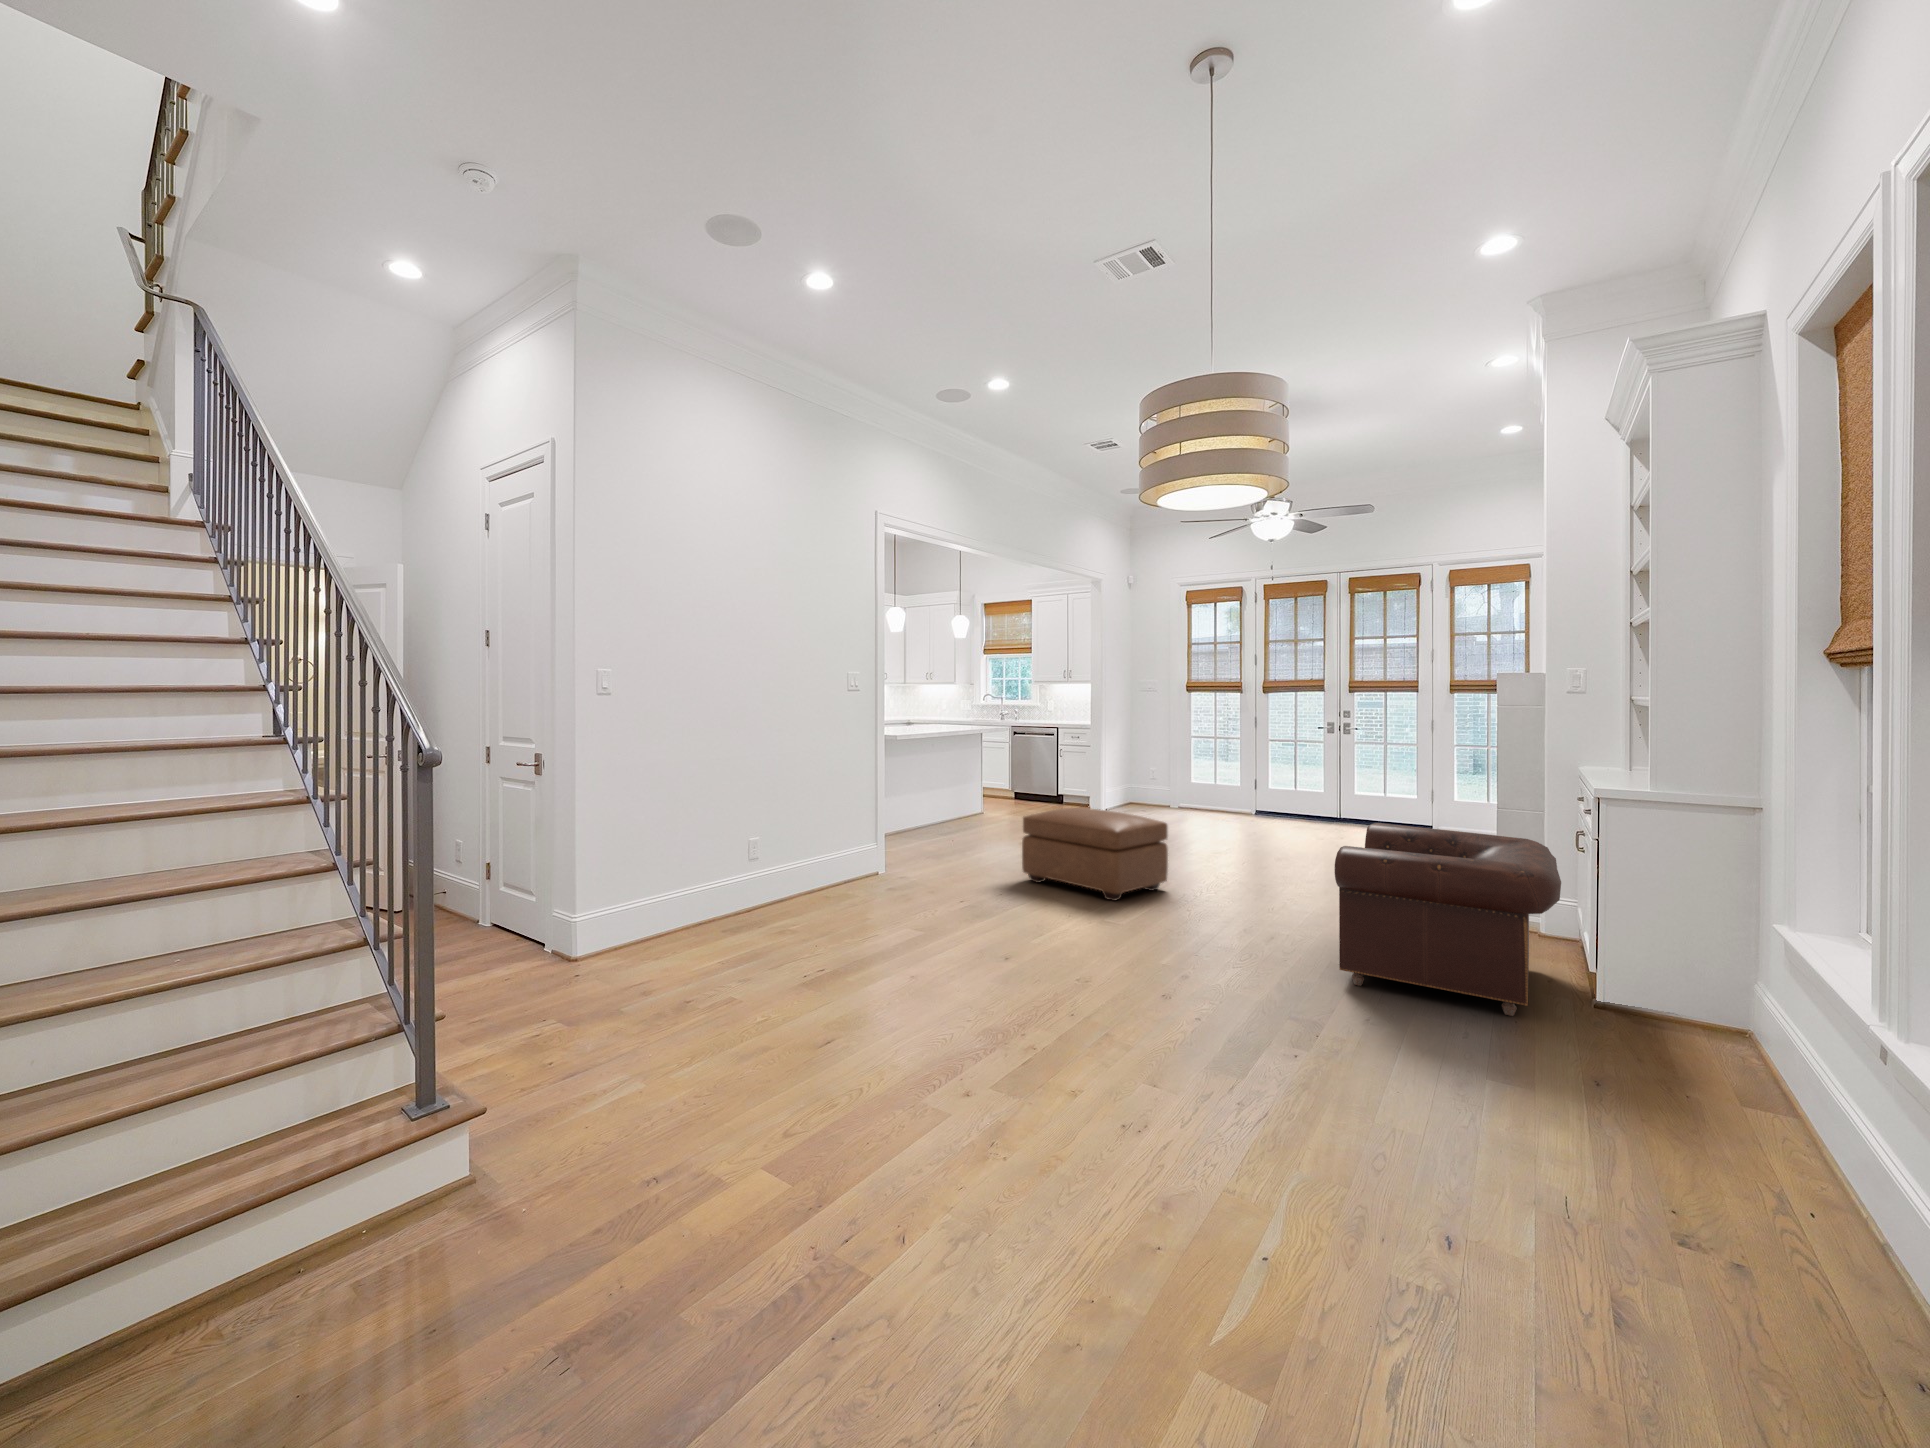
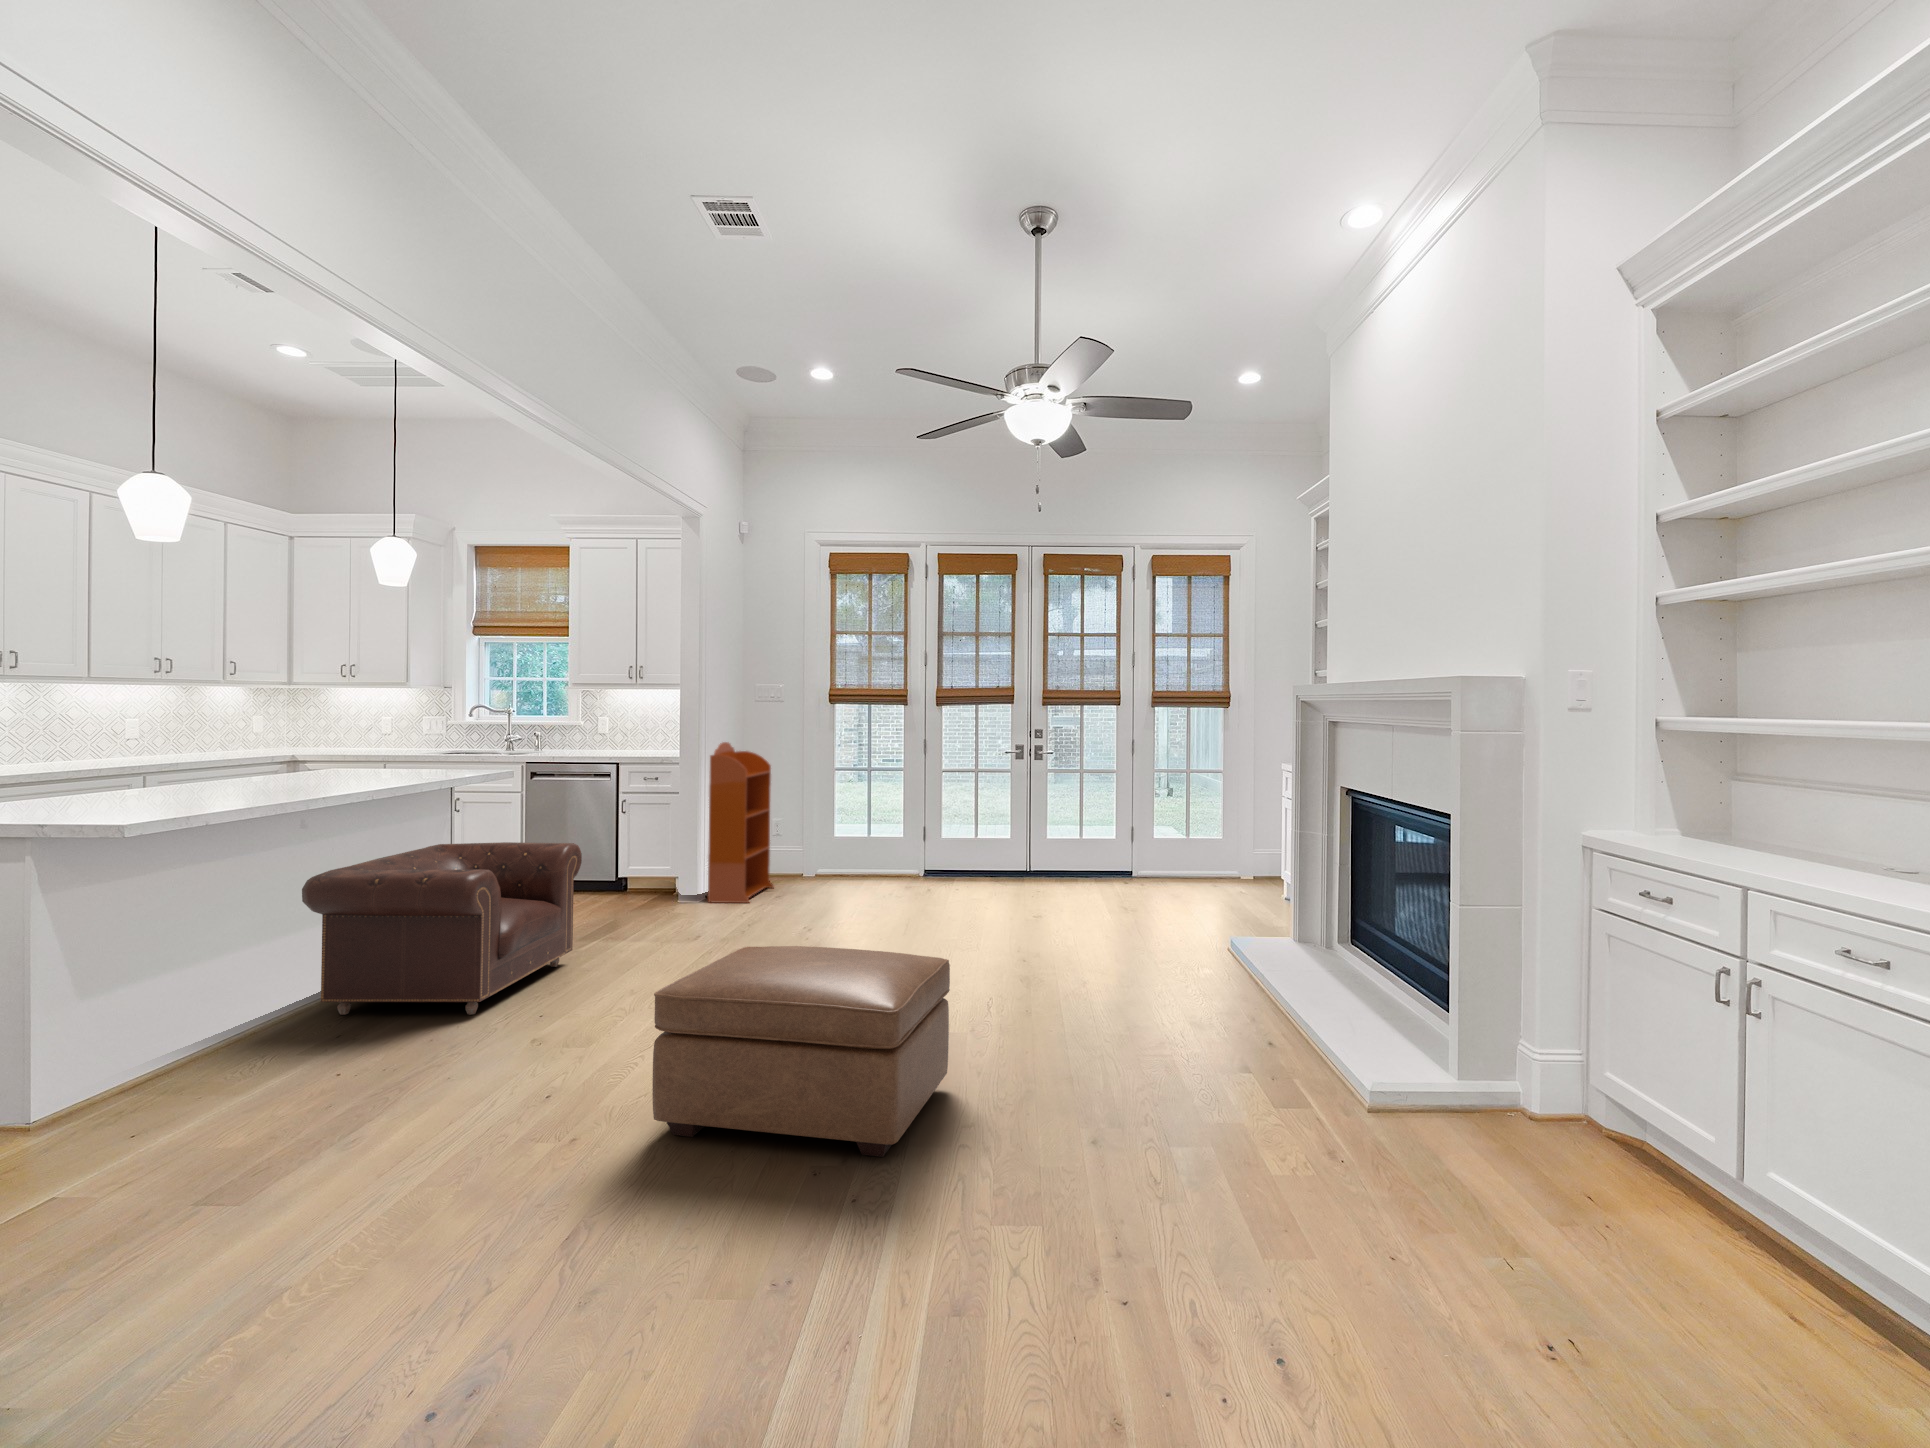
bookcase: none [1104,716,1150,816] -> present [708,742,774,903]
armchair: present [1335,823,1561,1016] -> present [302,842,582,1015]

